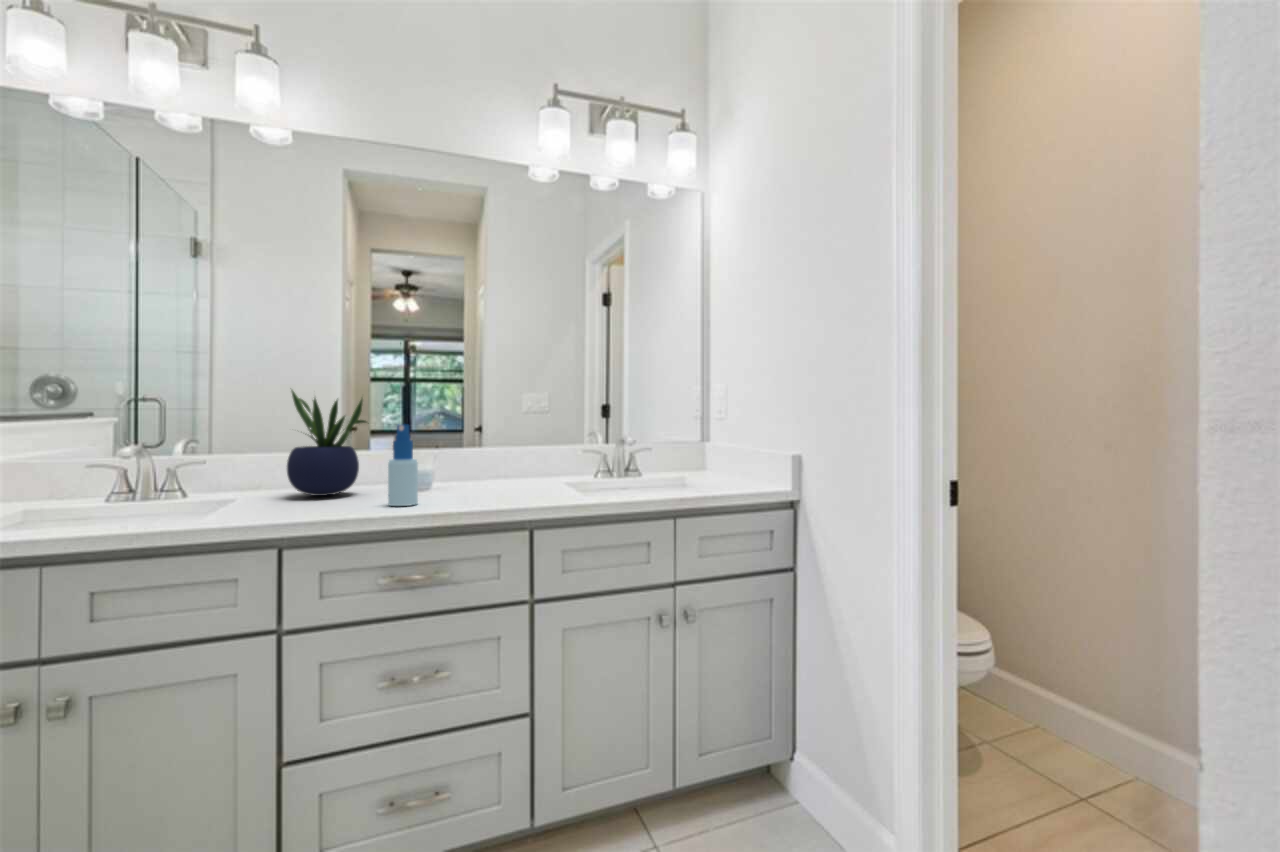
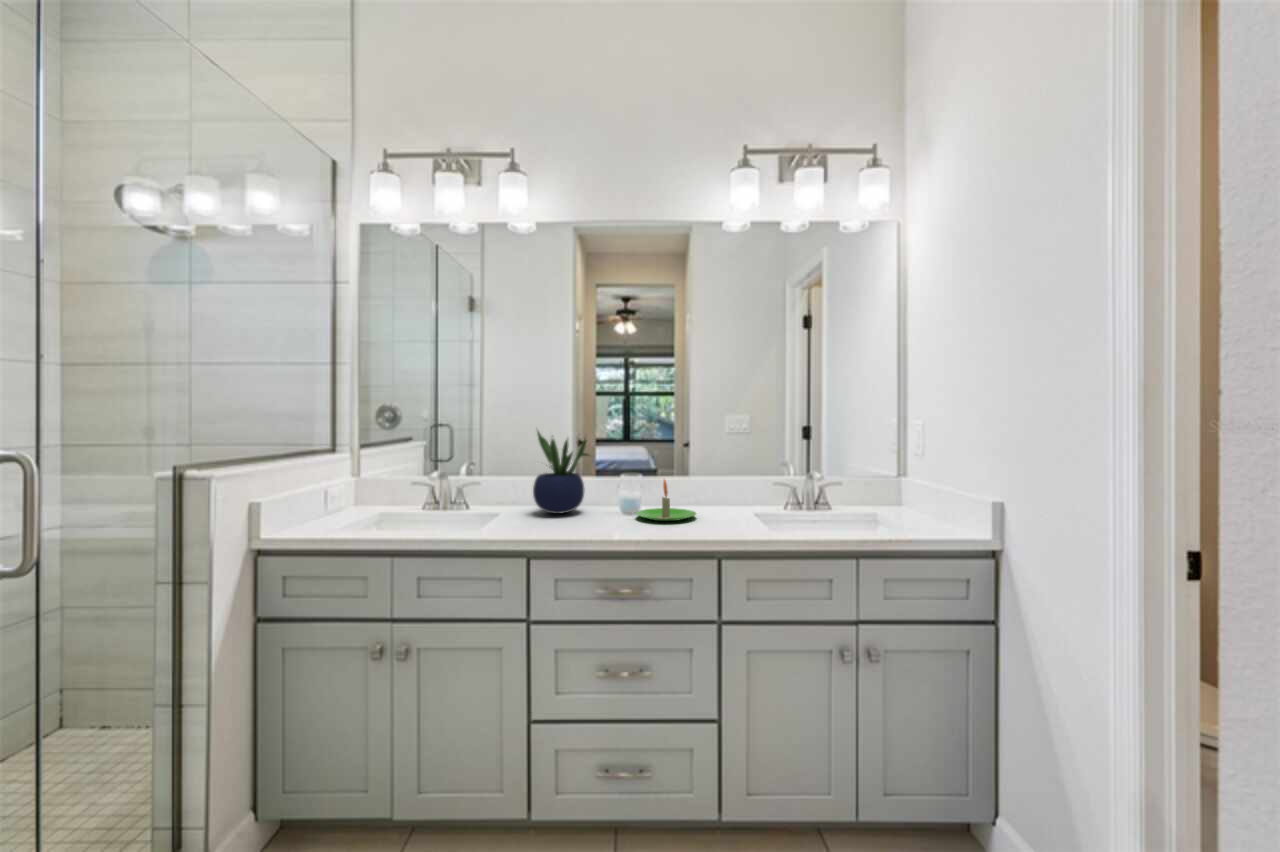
spray bottle: present [388,424,418,506] -> none [602,462,625,530]
candle: none [428,447,502,496] -> present [636,479,696,521]

